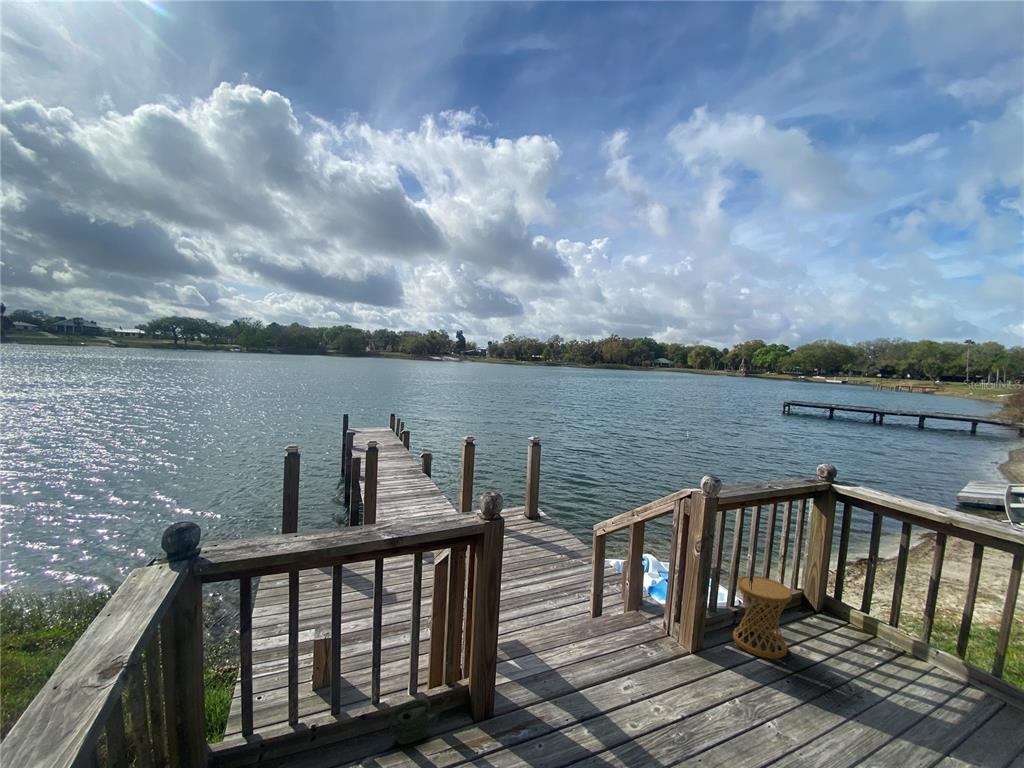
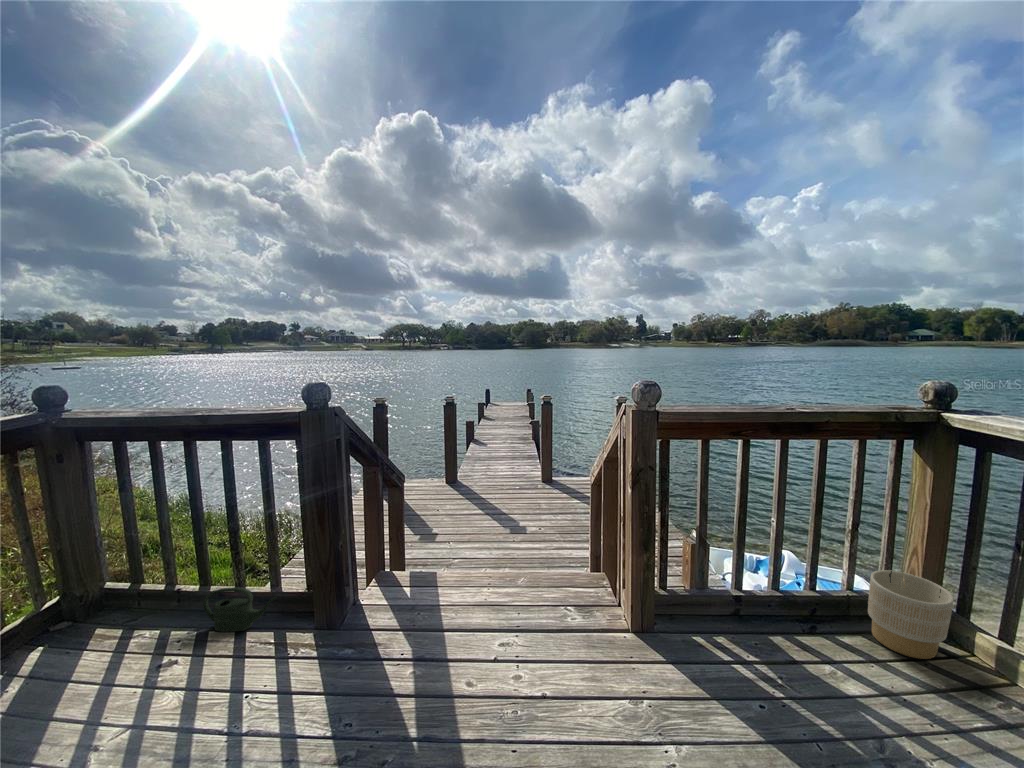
side table: present [733,576,792,659] -> none [720,542,814,671]
planter: none [798,579,844,631] -> present [868,570,954,659]

